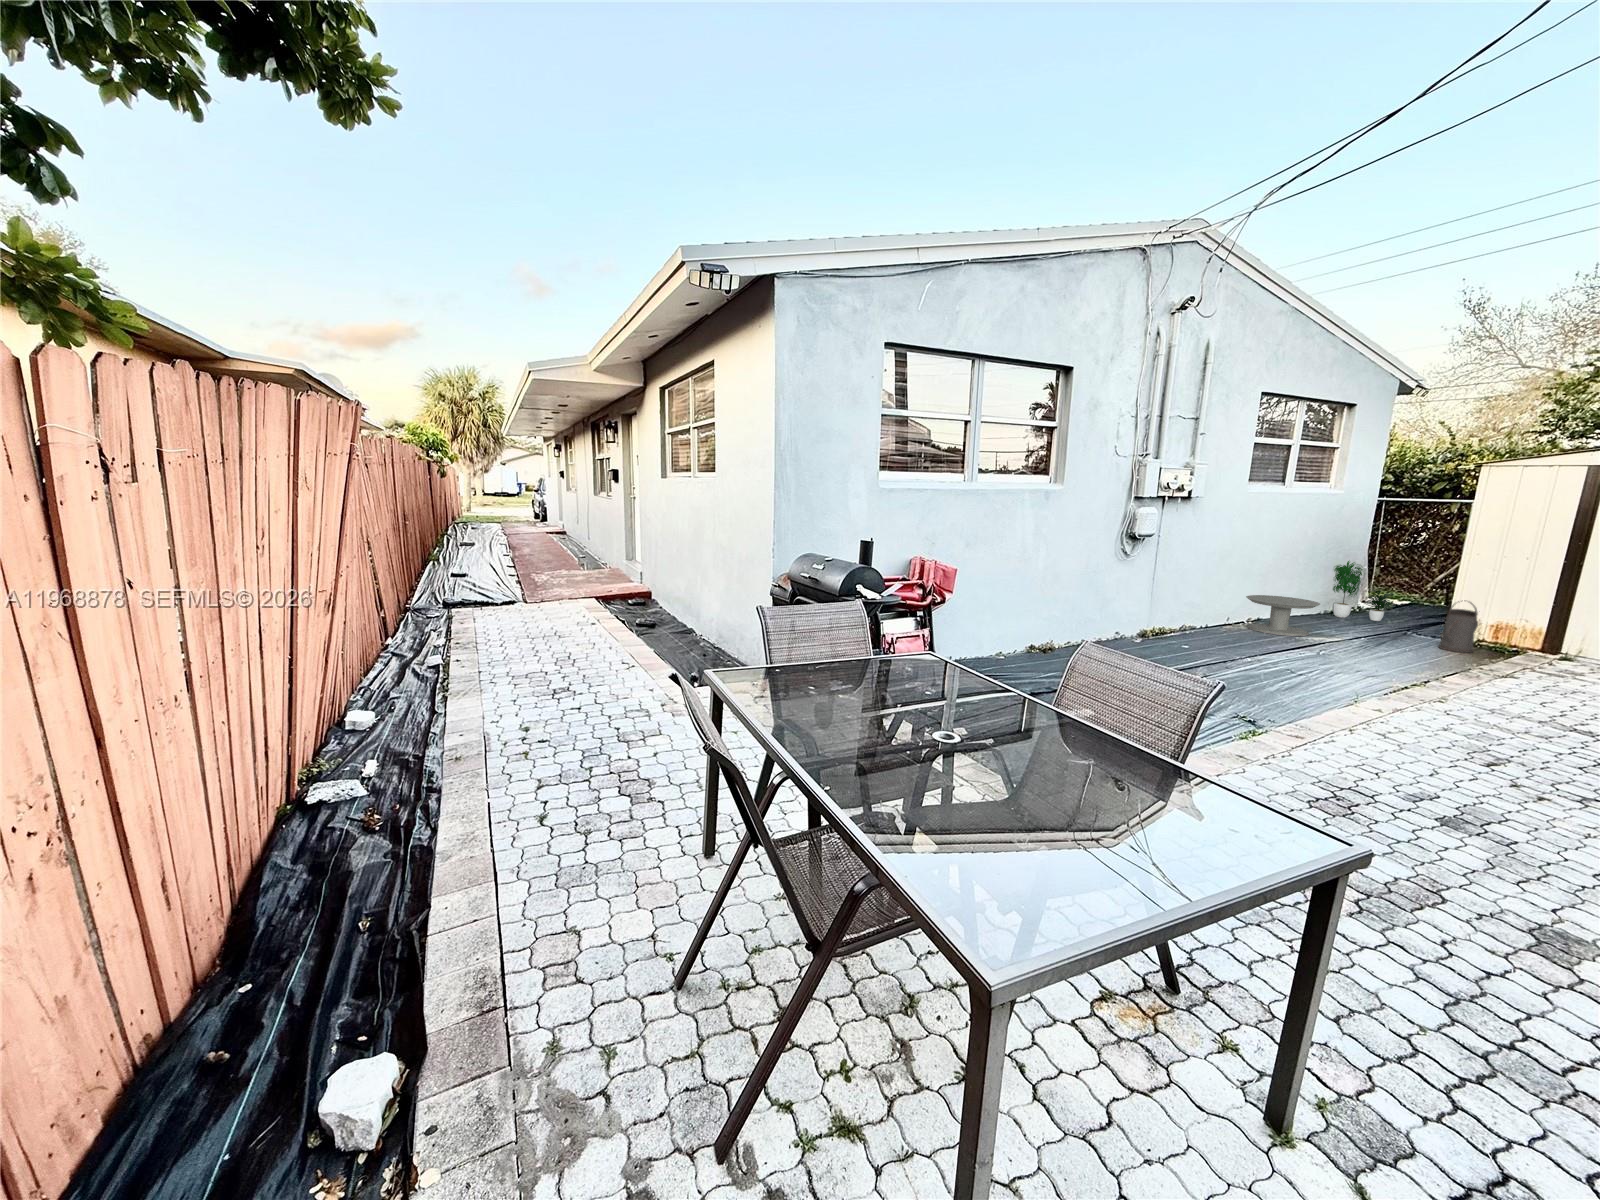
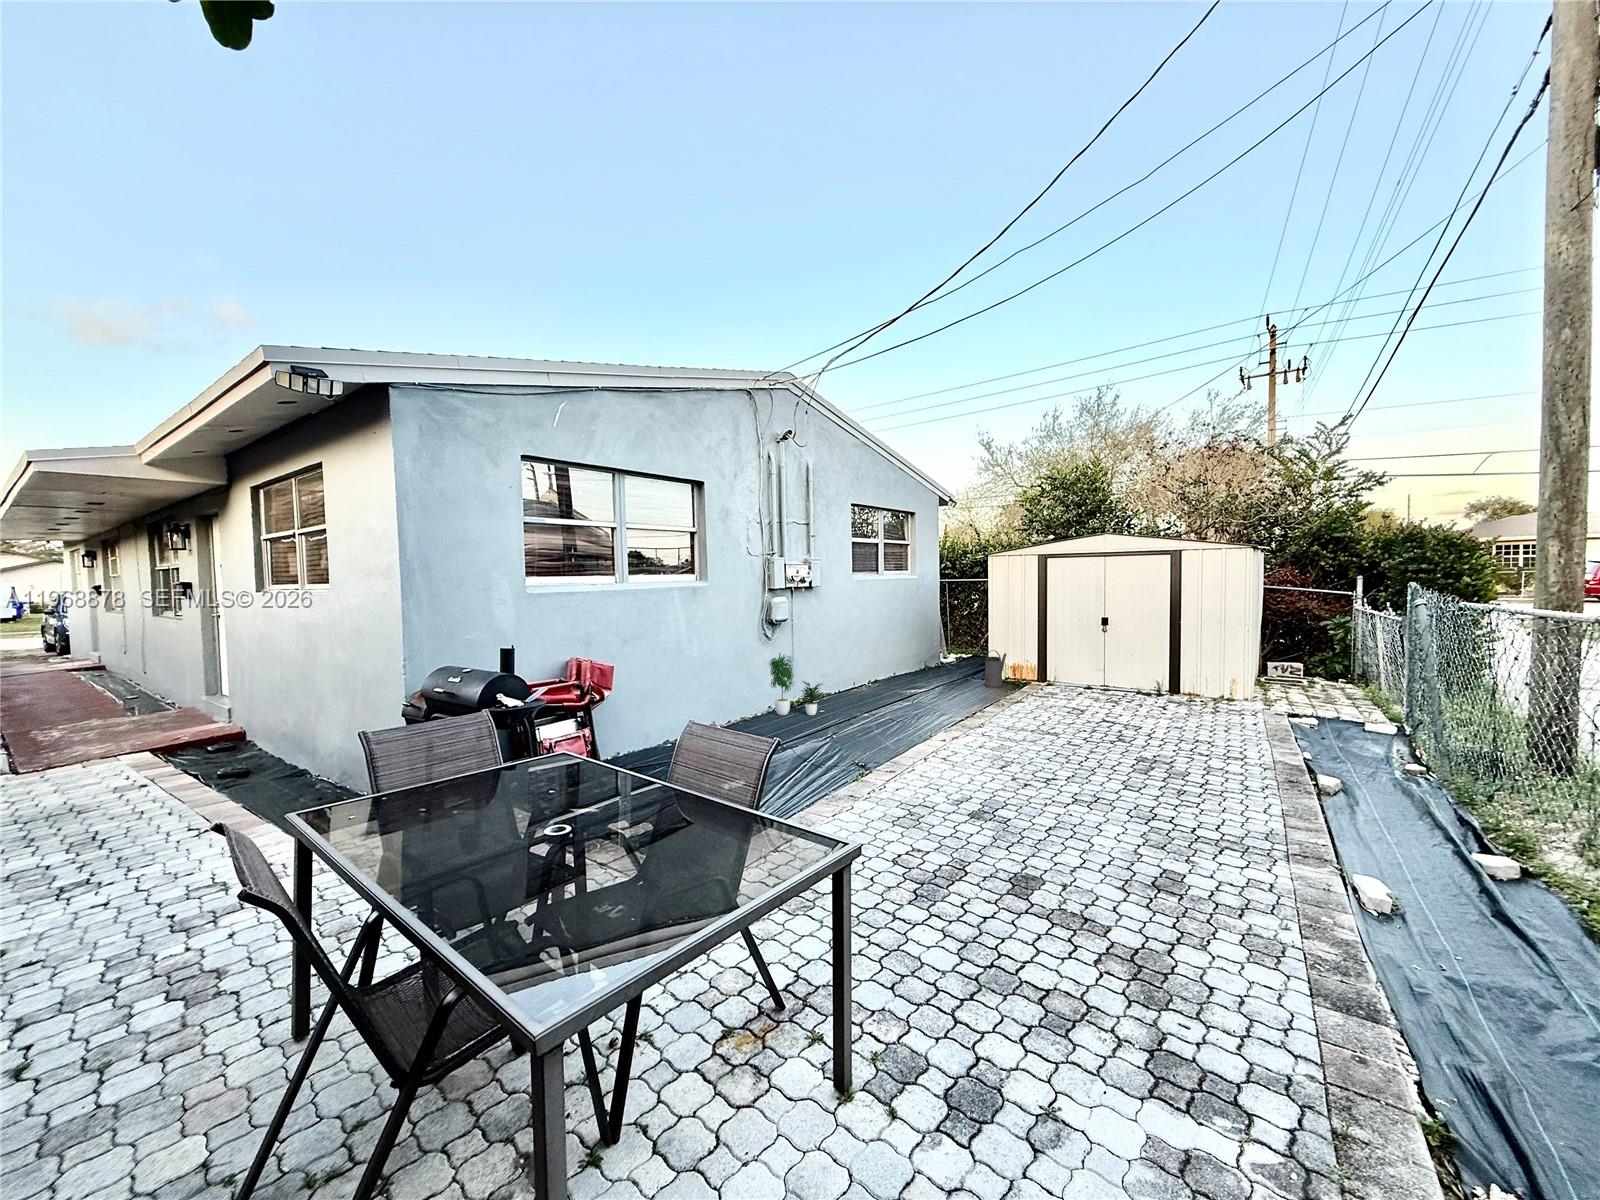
potted plant: present [1333,561,1393,621] -> present [769,654,823,715]
side table: present [1246,595,1320,636] -> none [863,660,911,691]

